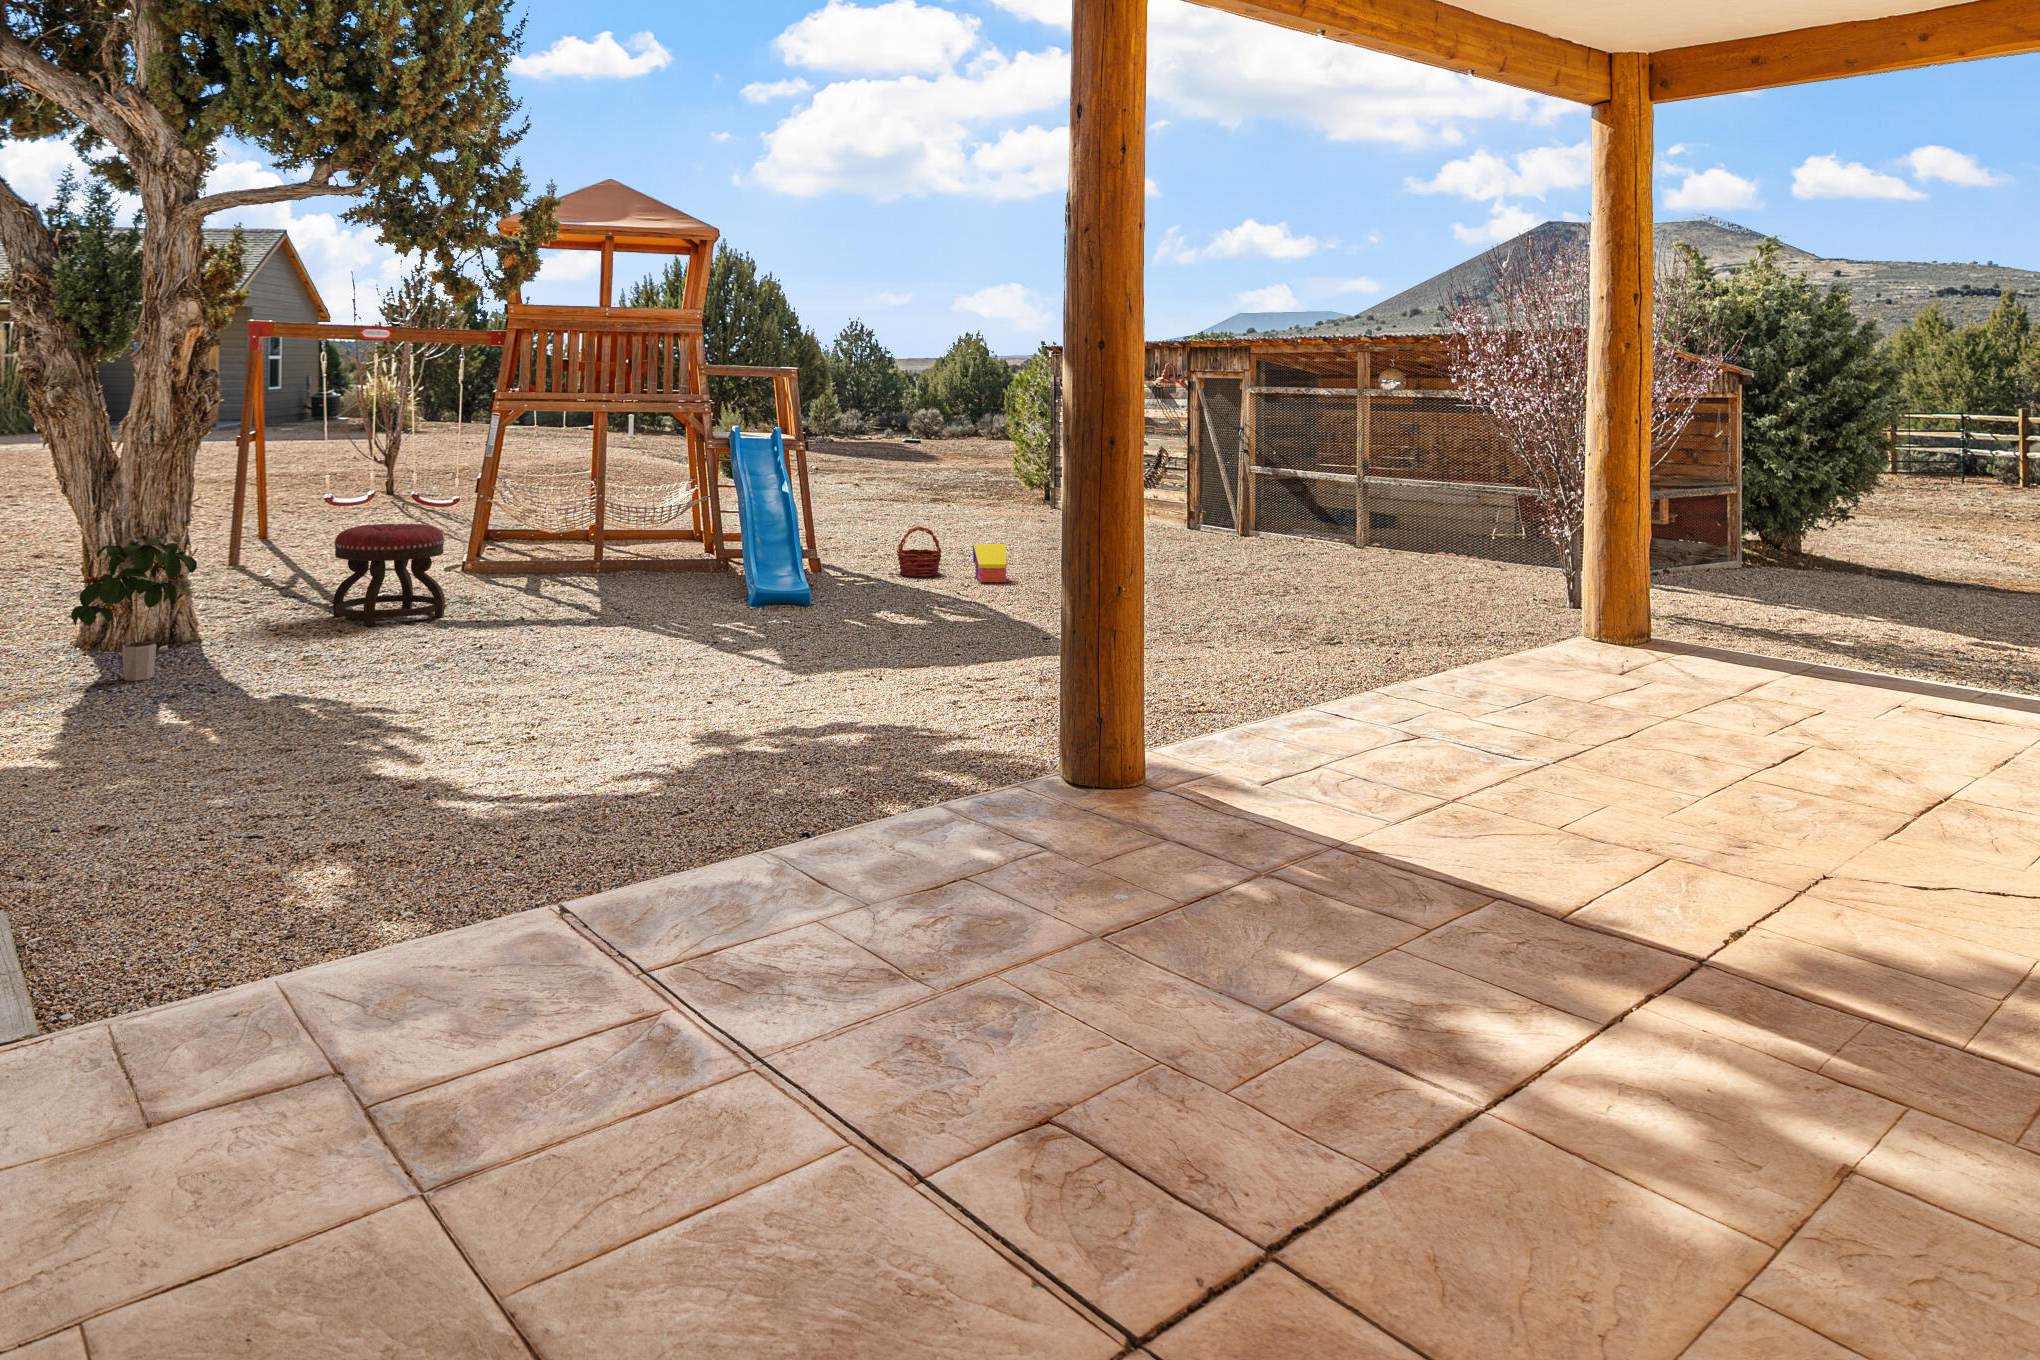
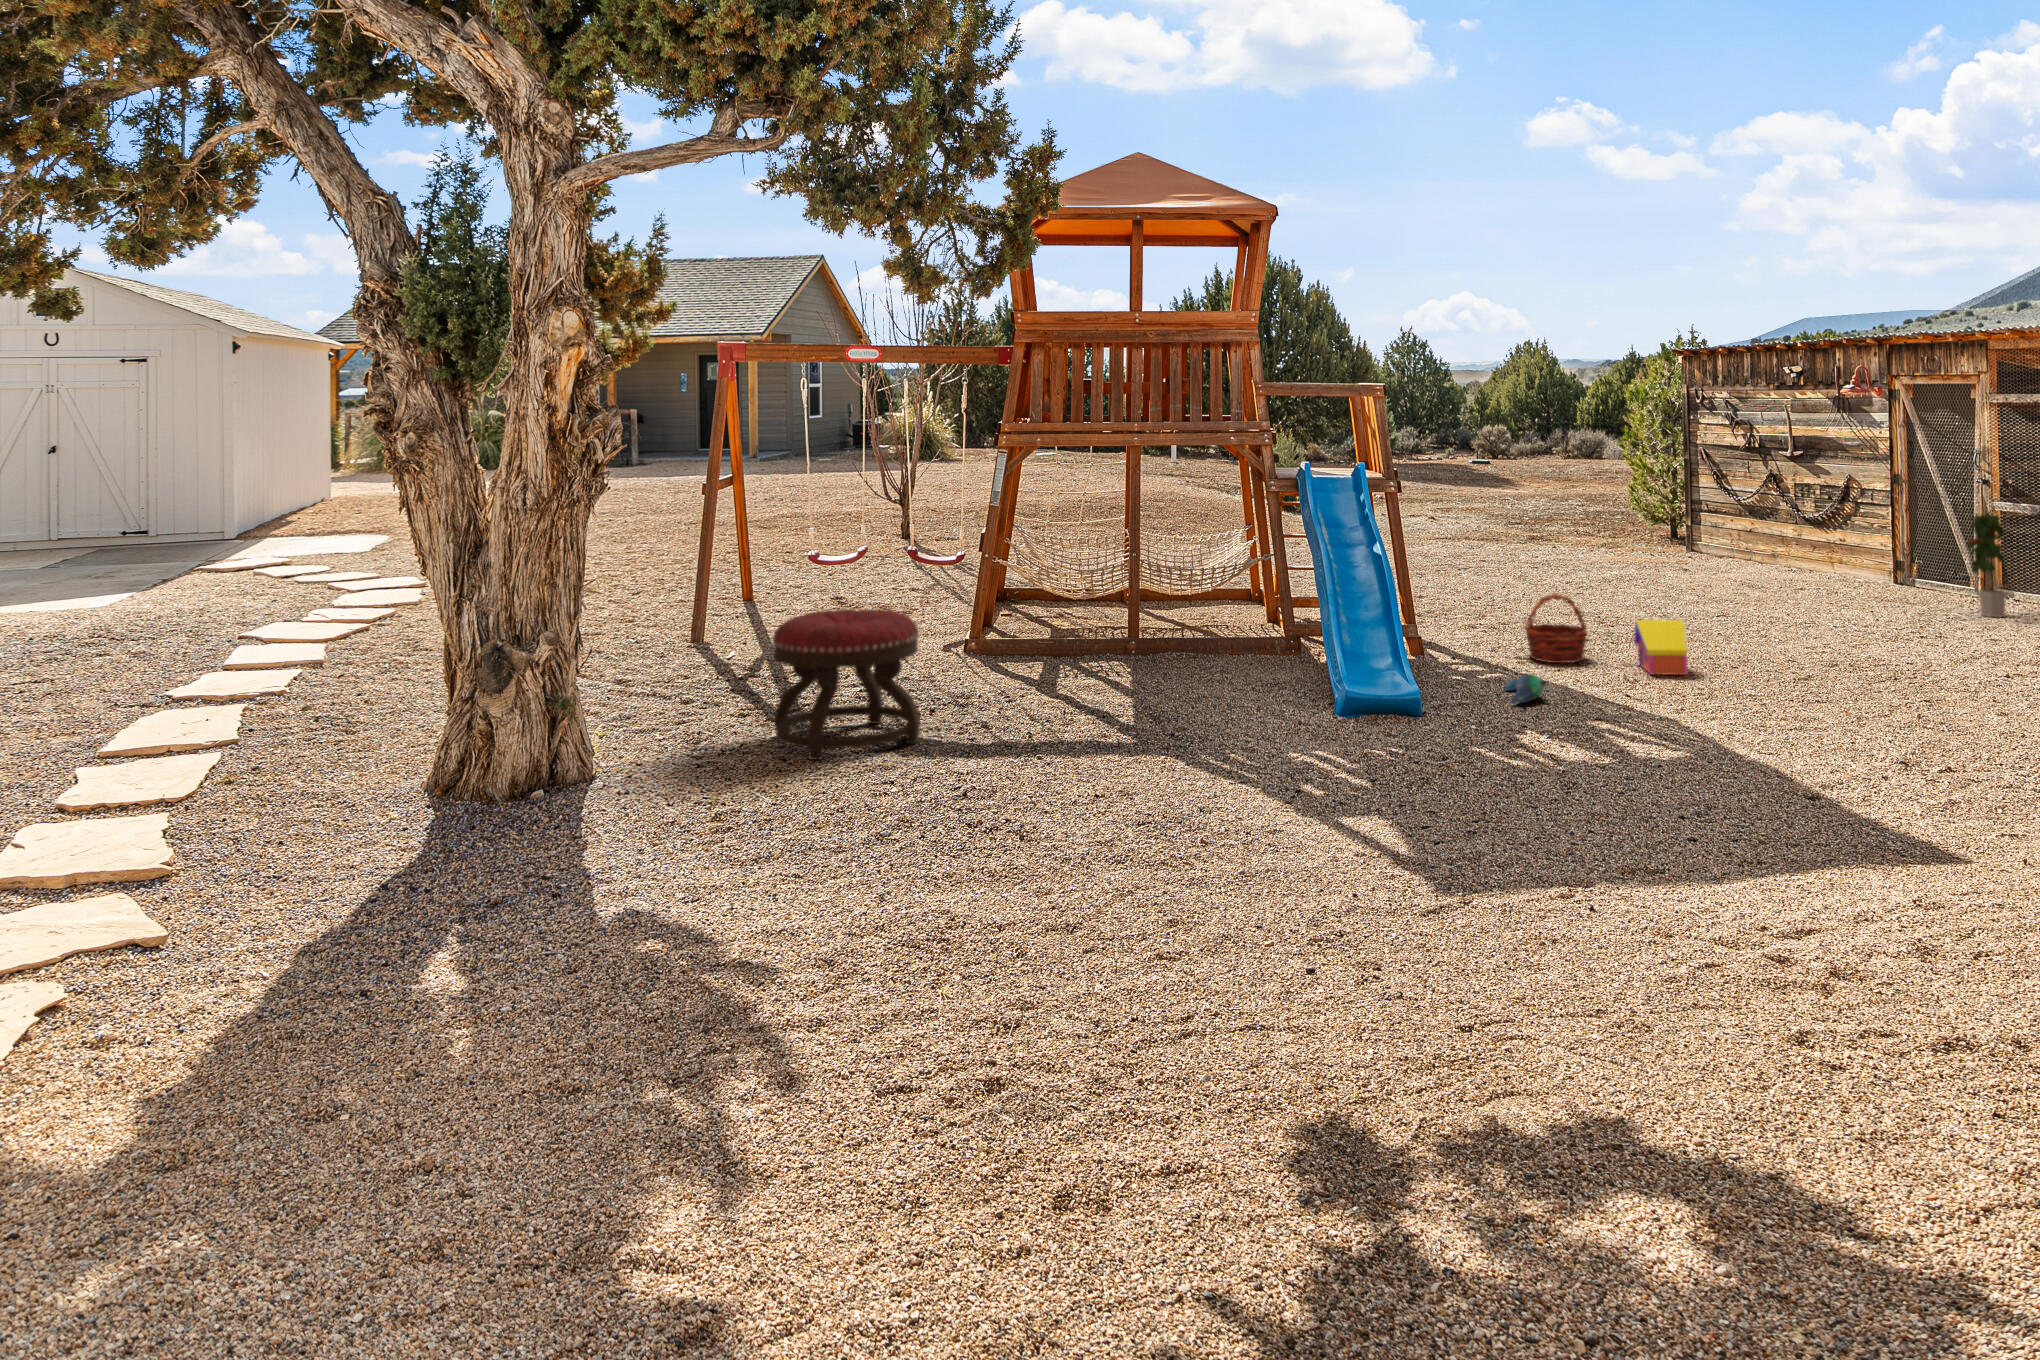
potted plant: present [71,538,197,681] -> present [1967,512,2006,617]
plush toy: none [874,579,902,599] -> present [1504,674,1546,703]

